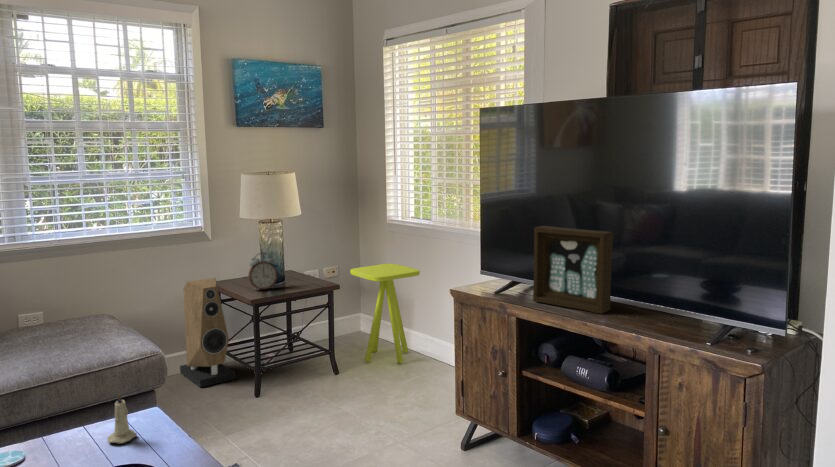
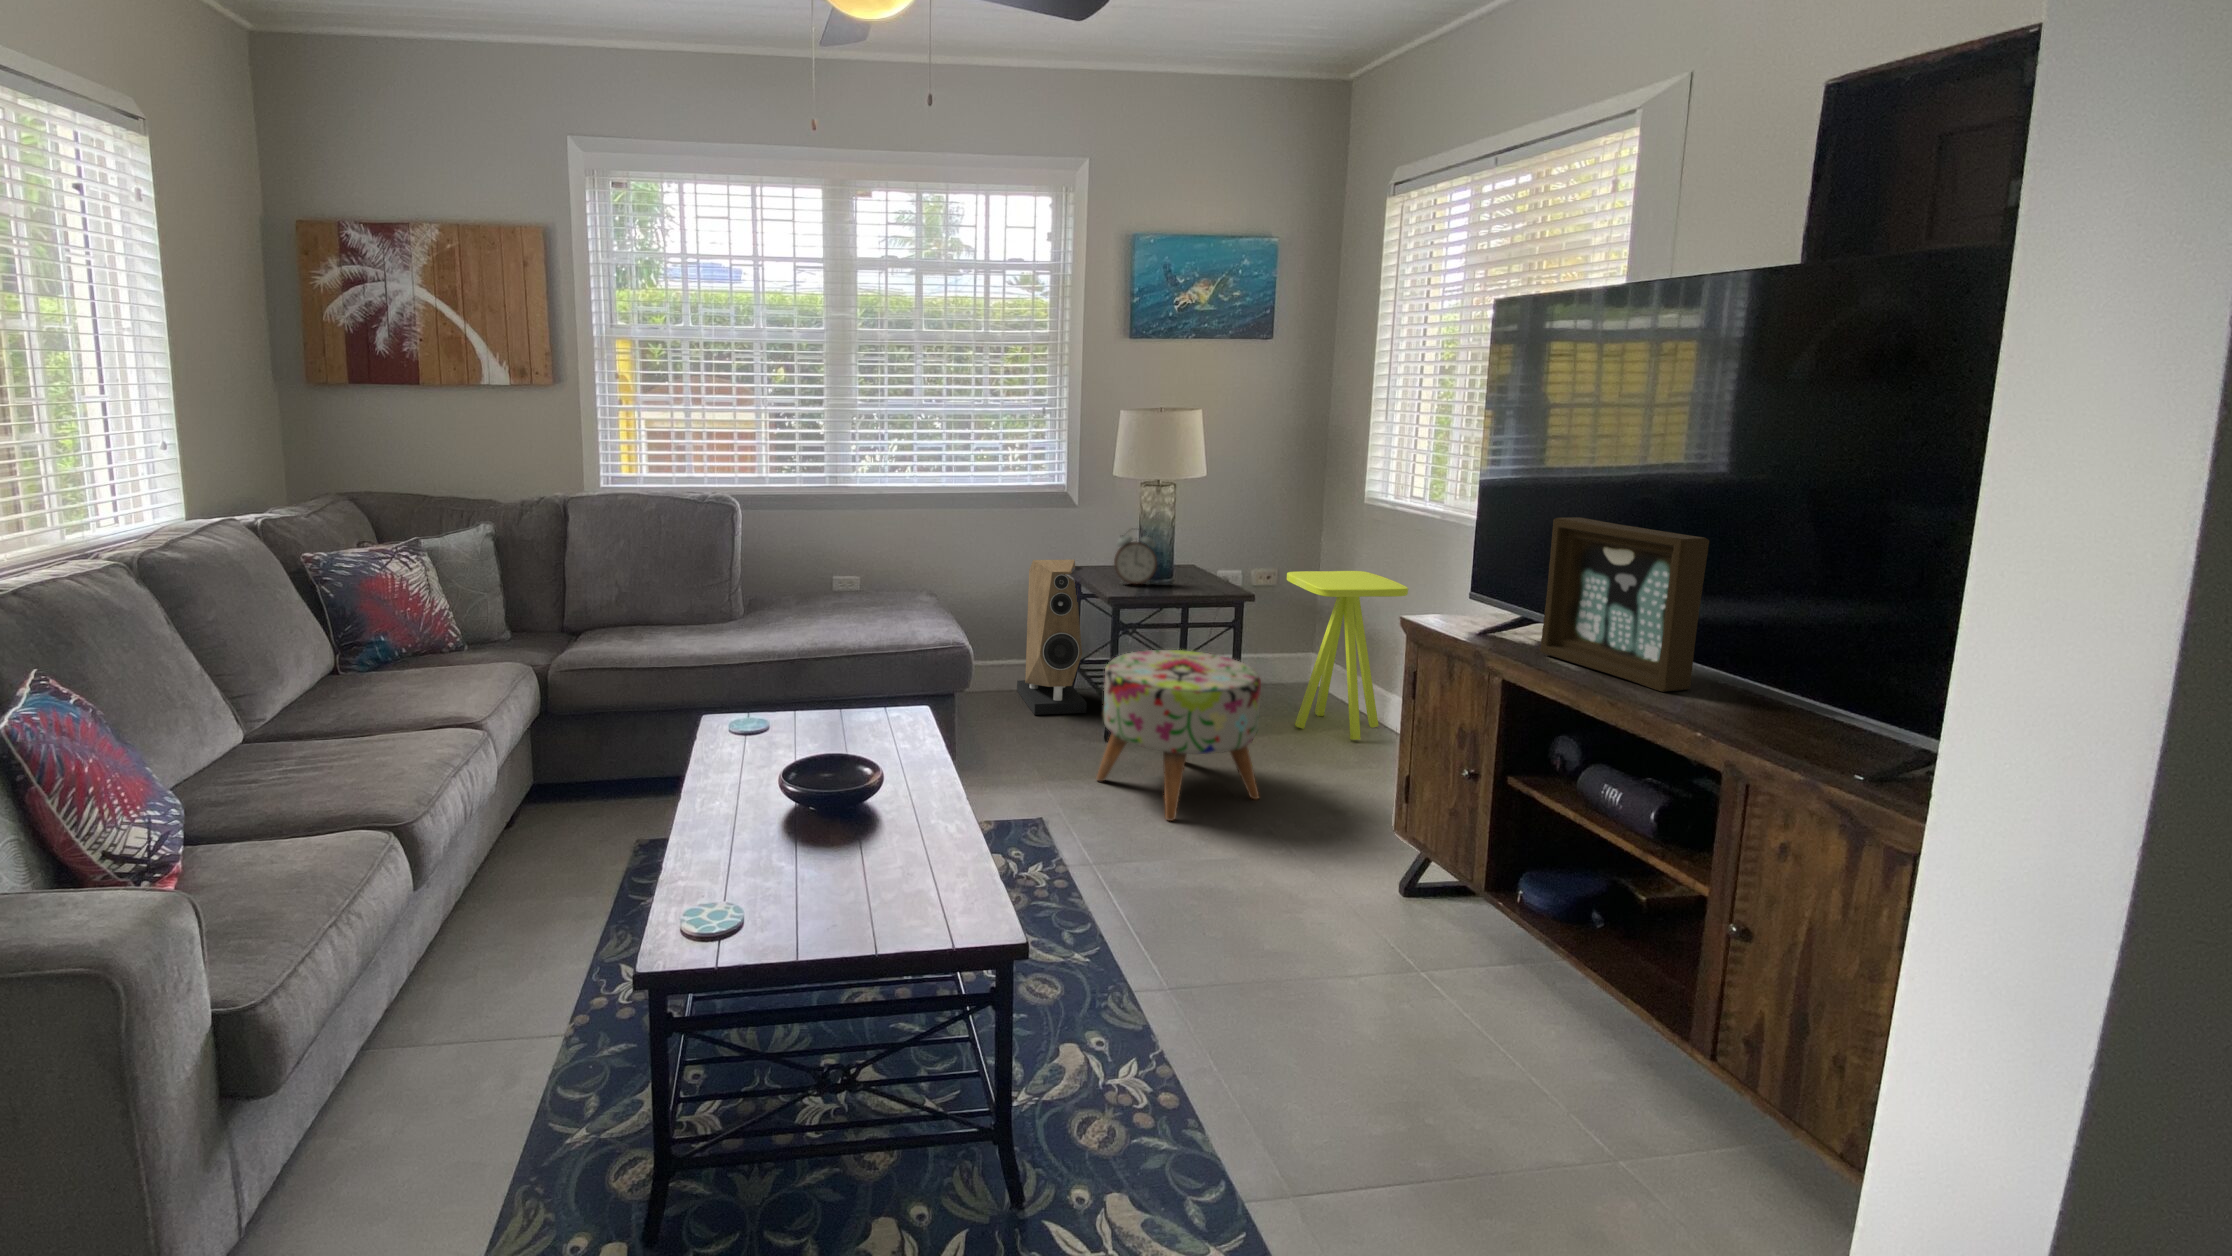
ottoman: none [263,327,366,440] -> present [1096,650,1261,821]
candle: present [108,393,137,444] -> none [845,674,880,740]

